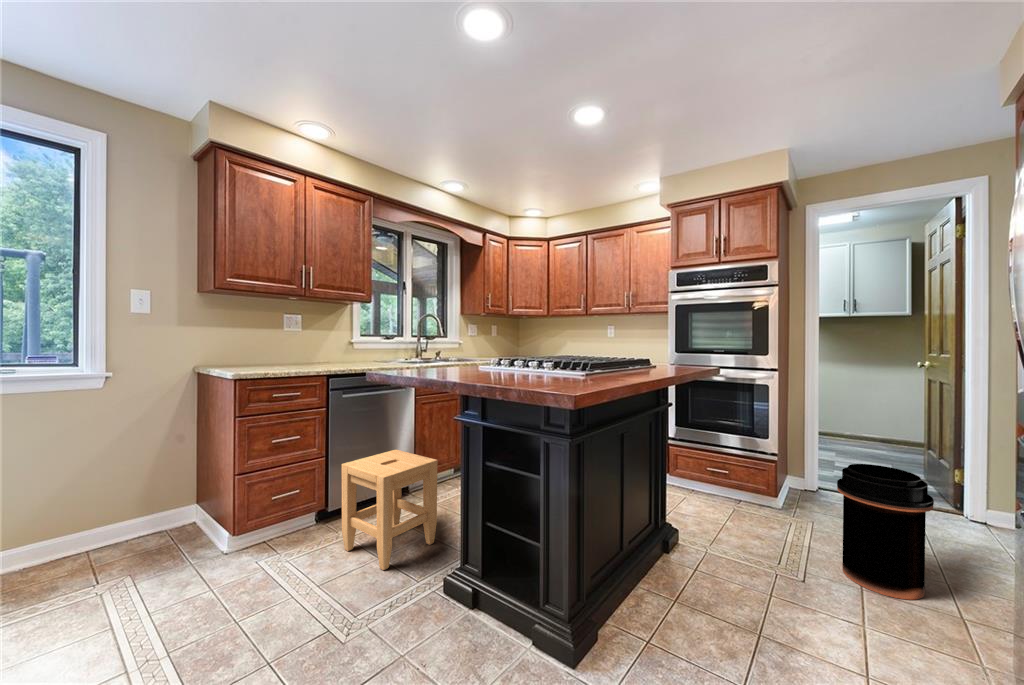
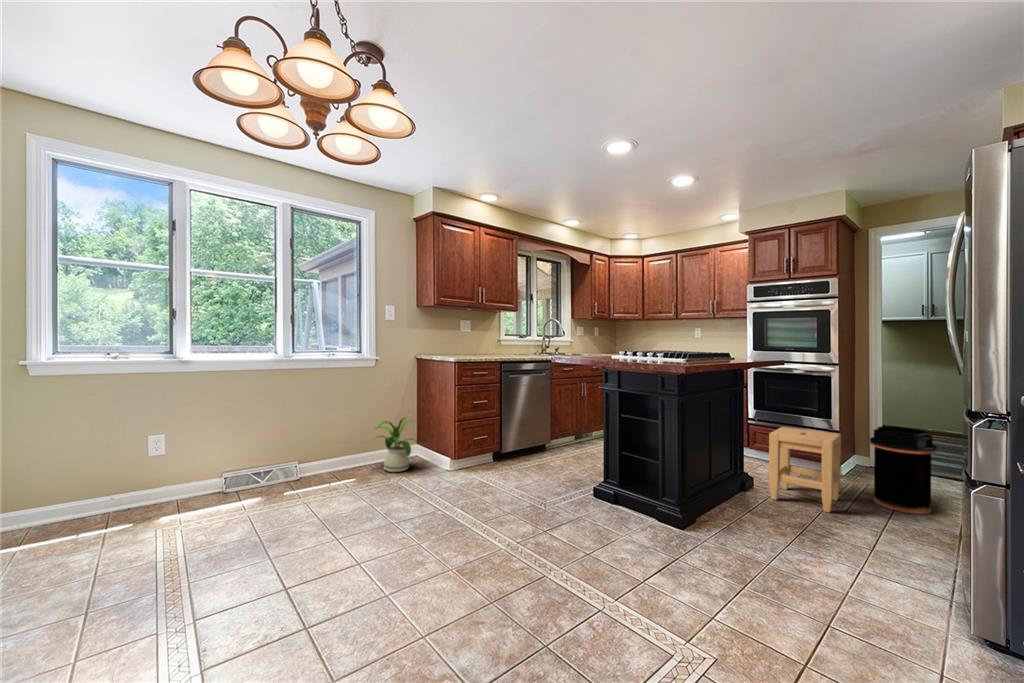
stool: present [342,450,438,570] -> present [769,427,841,512]
house plant: none [75,468,187,568] -> present [375,415,414,472]

